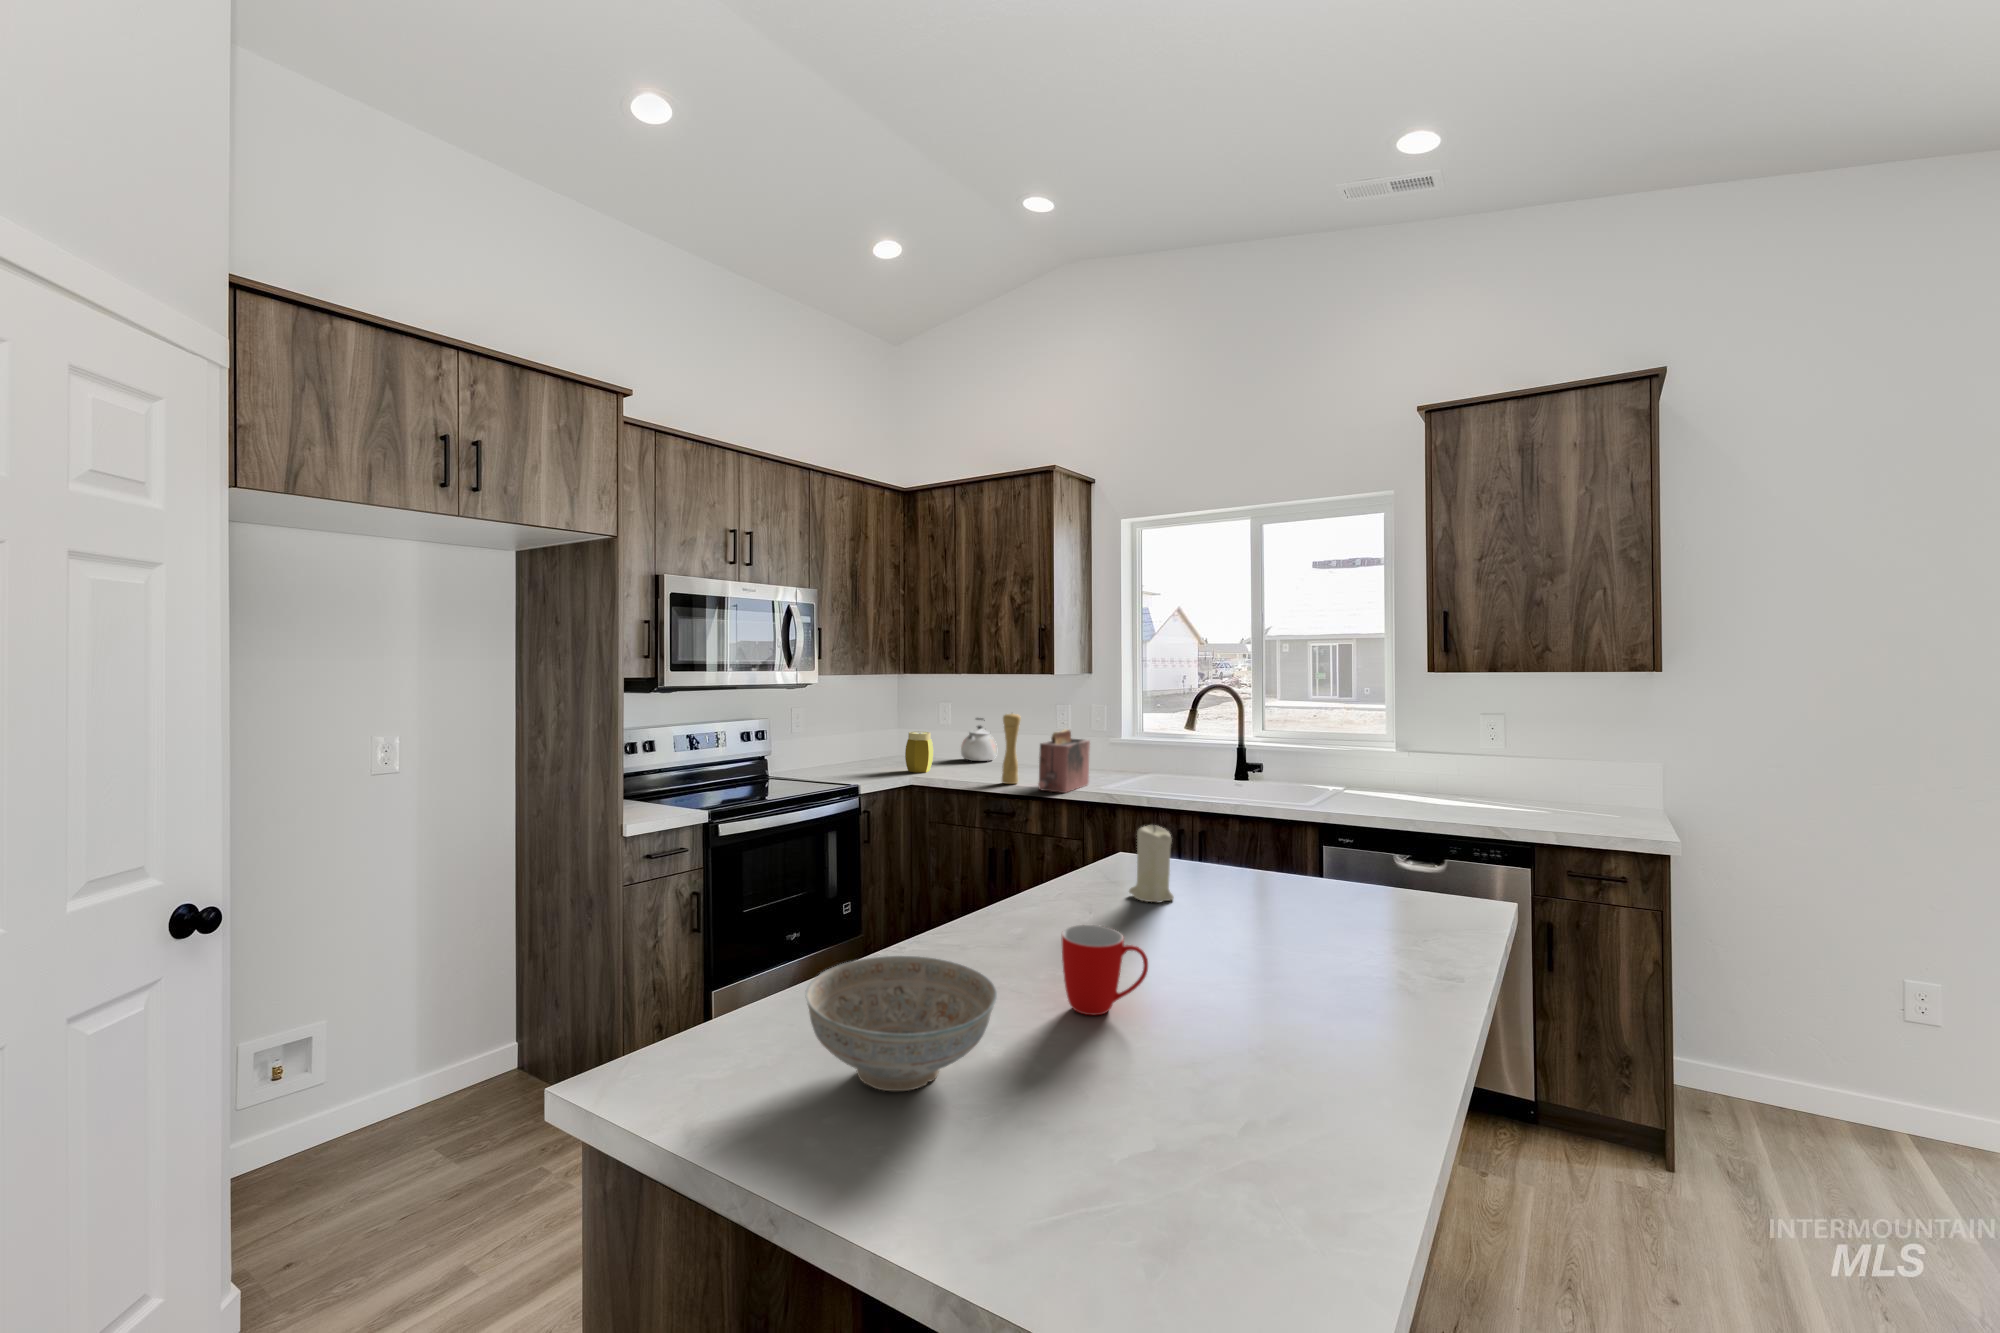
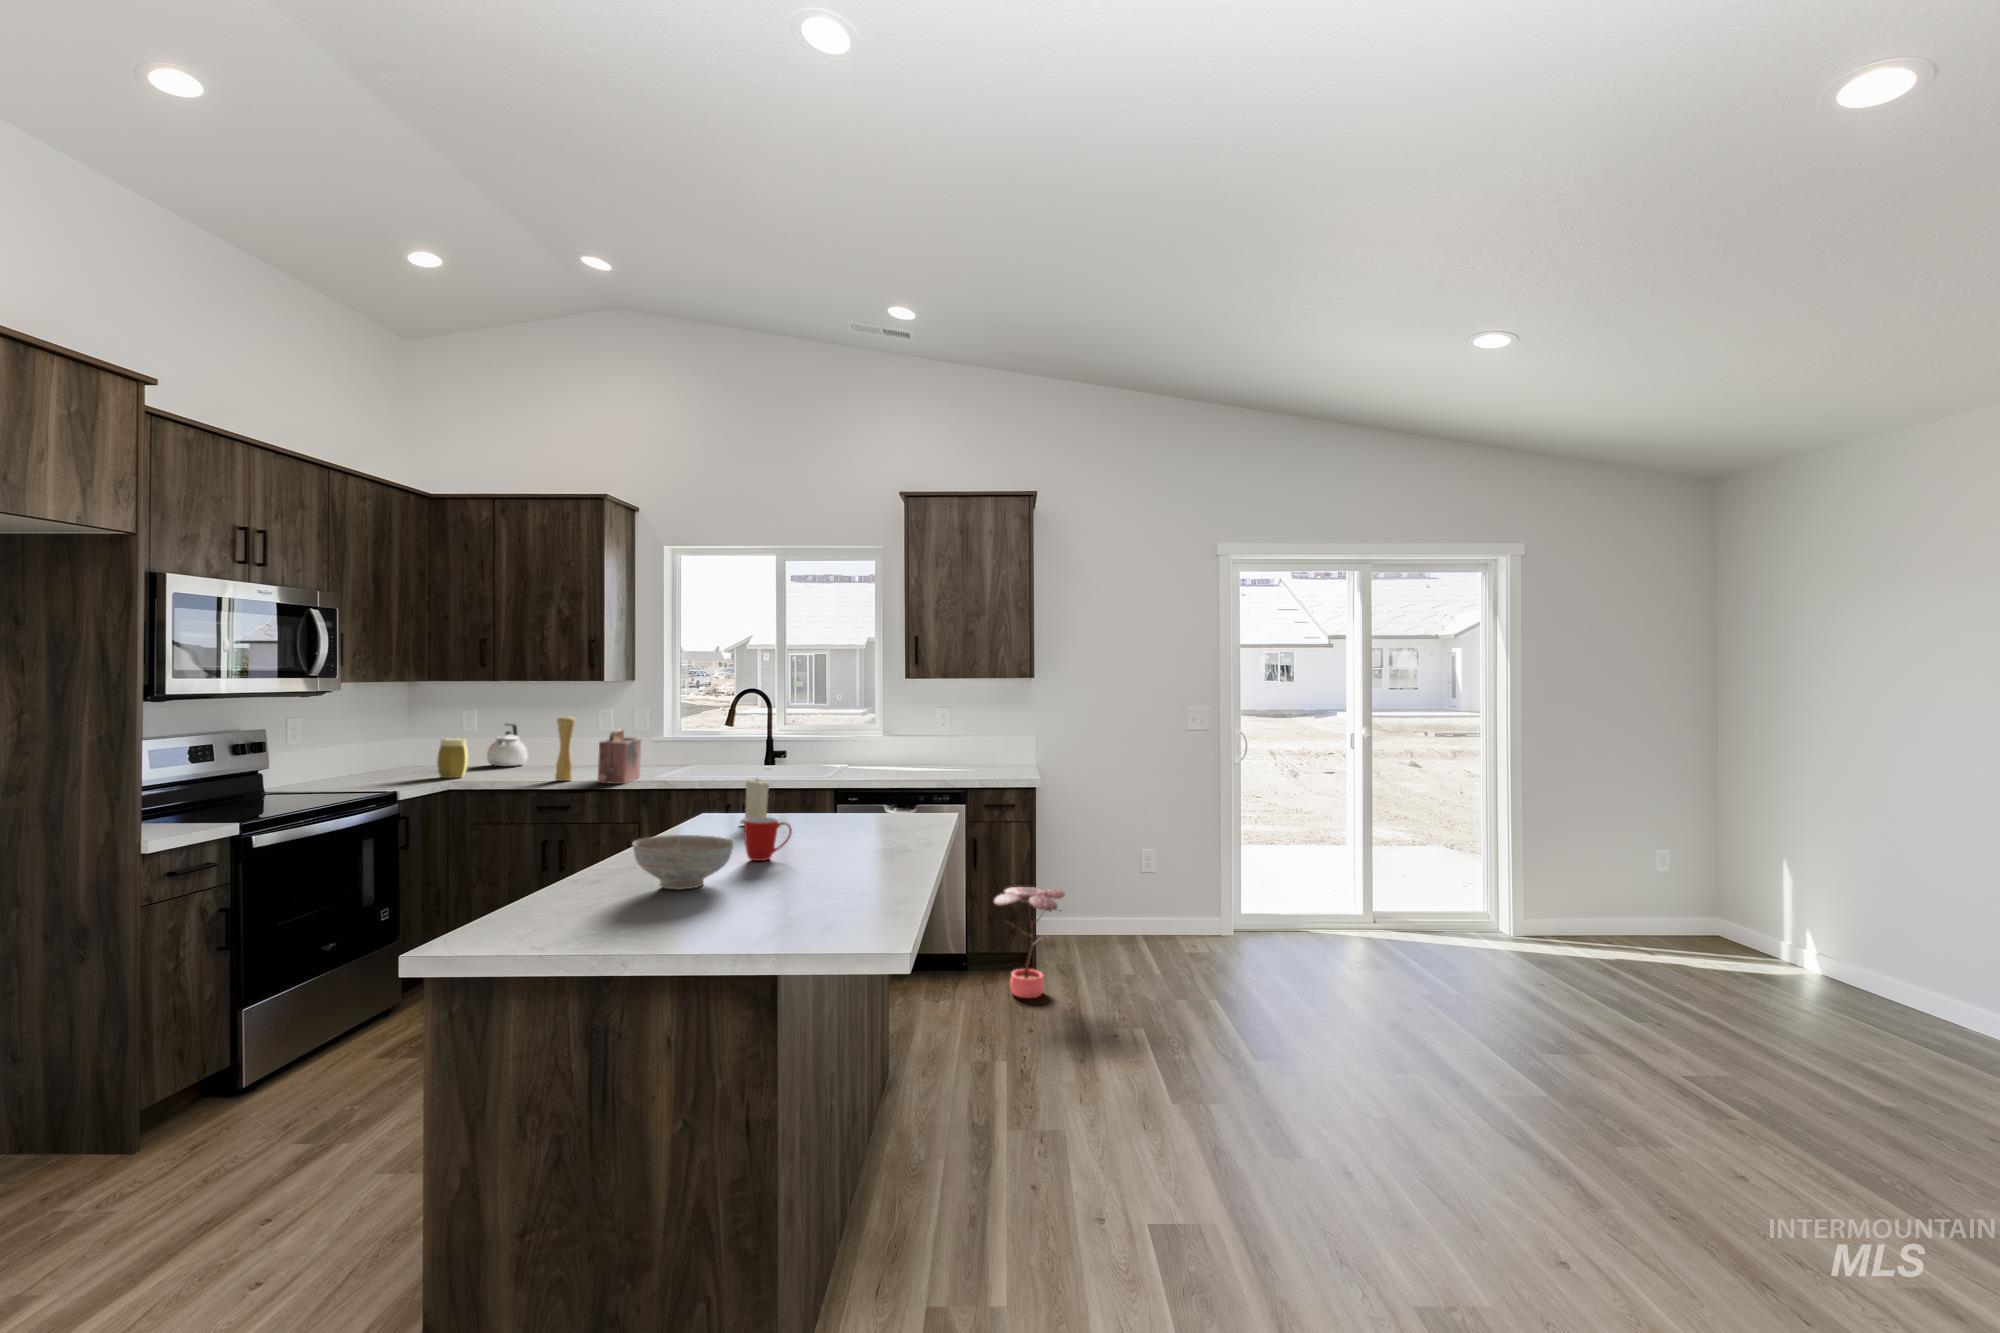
potted plant: none [1592,1020,1749,1234] -> present [994,887,1065,998]

